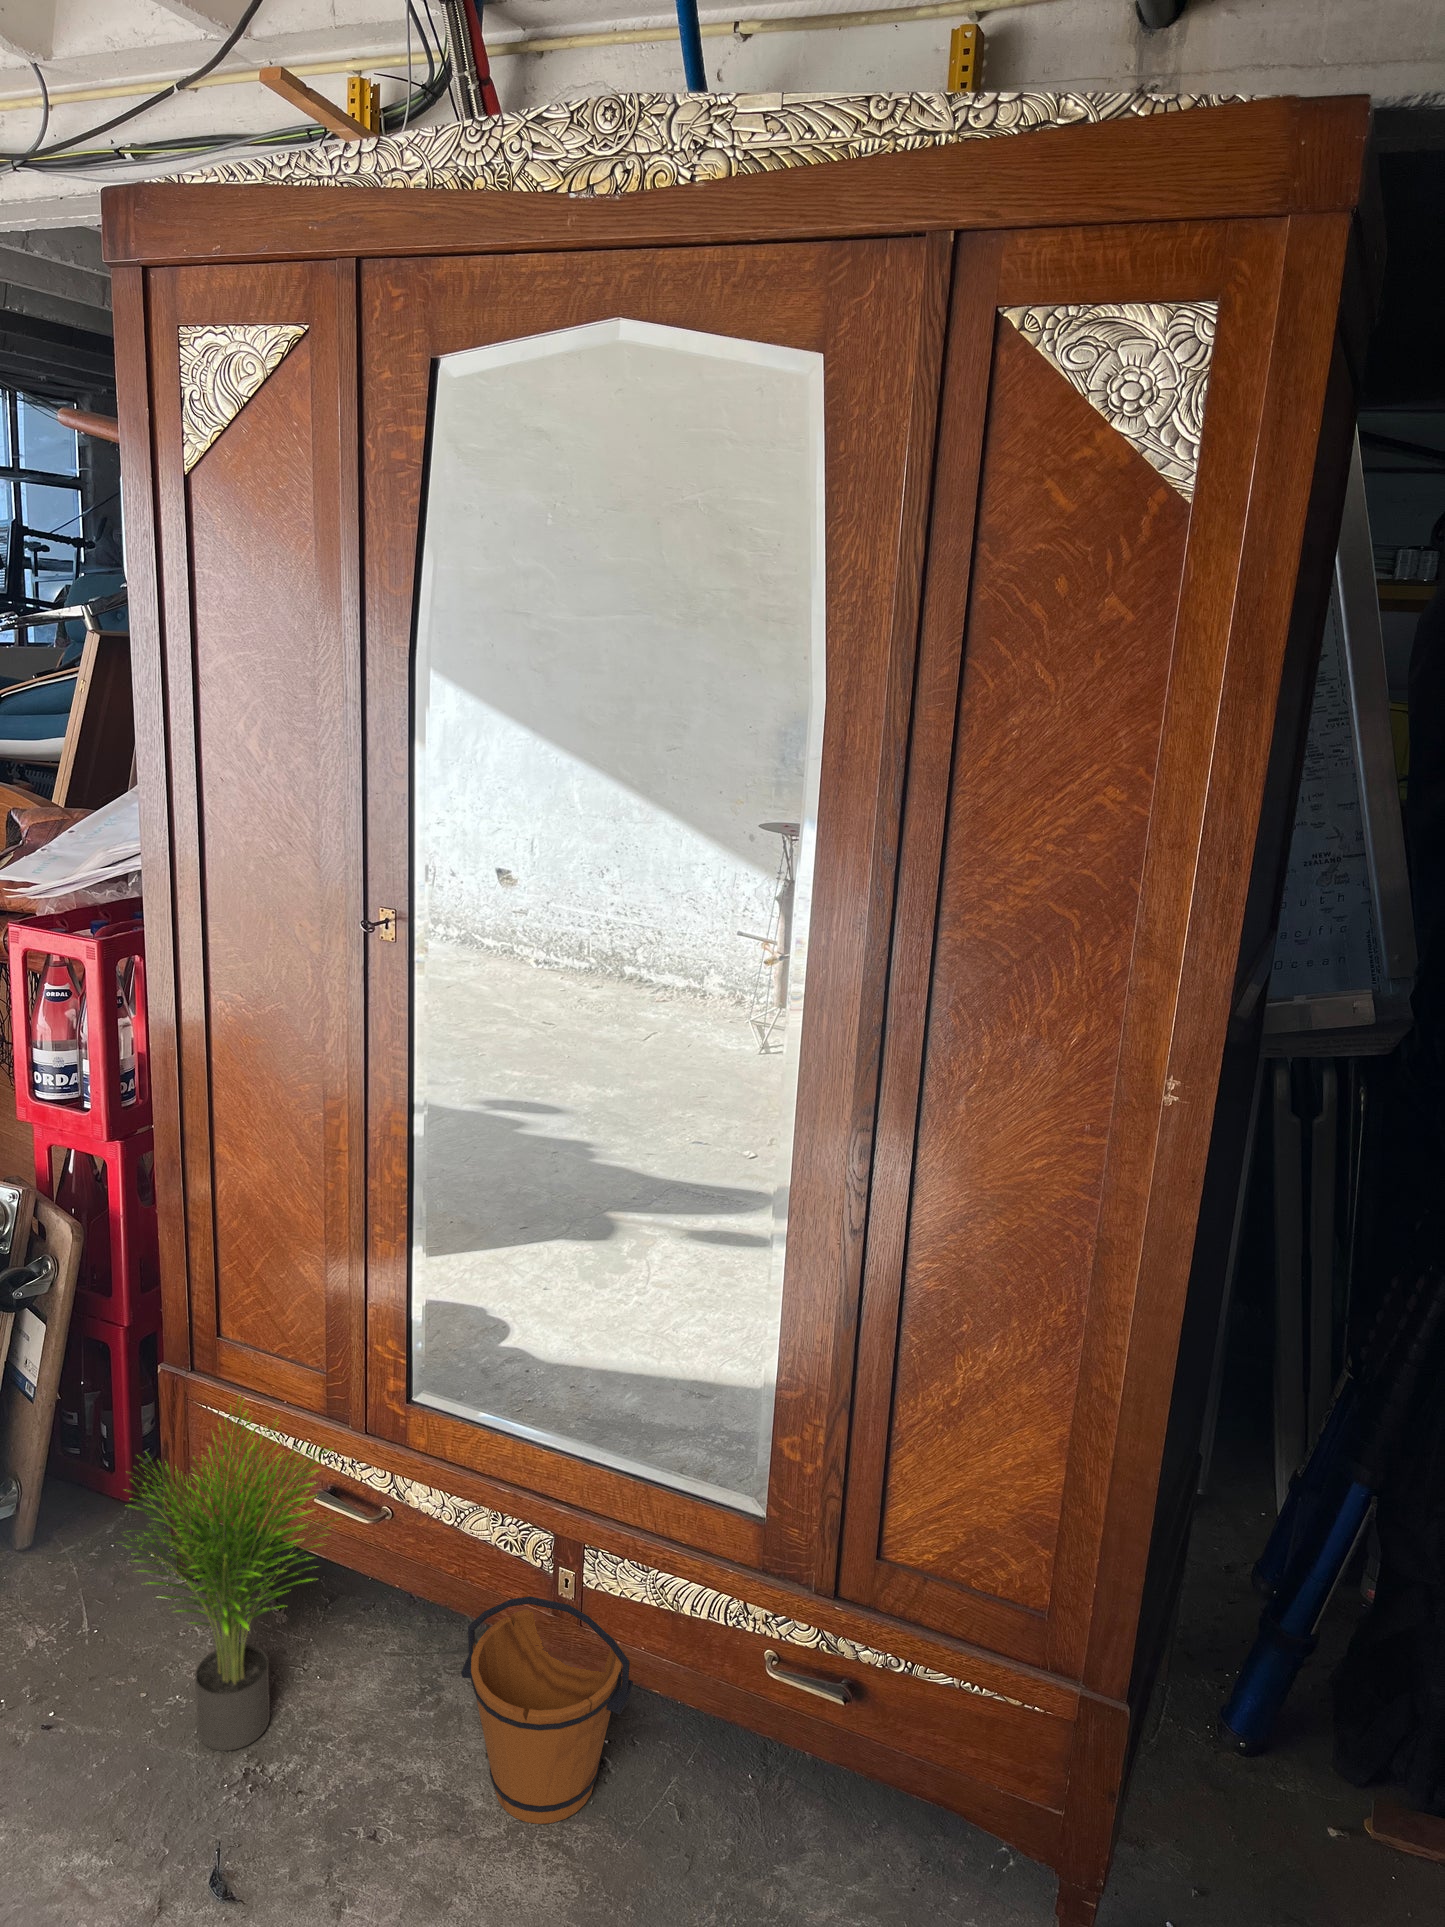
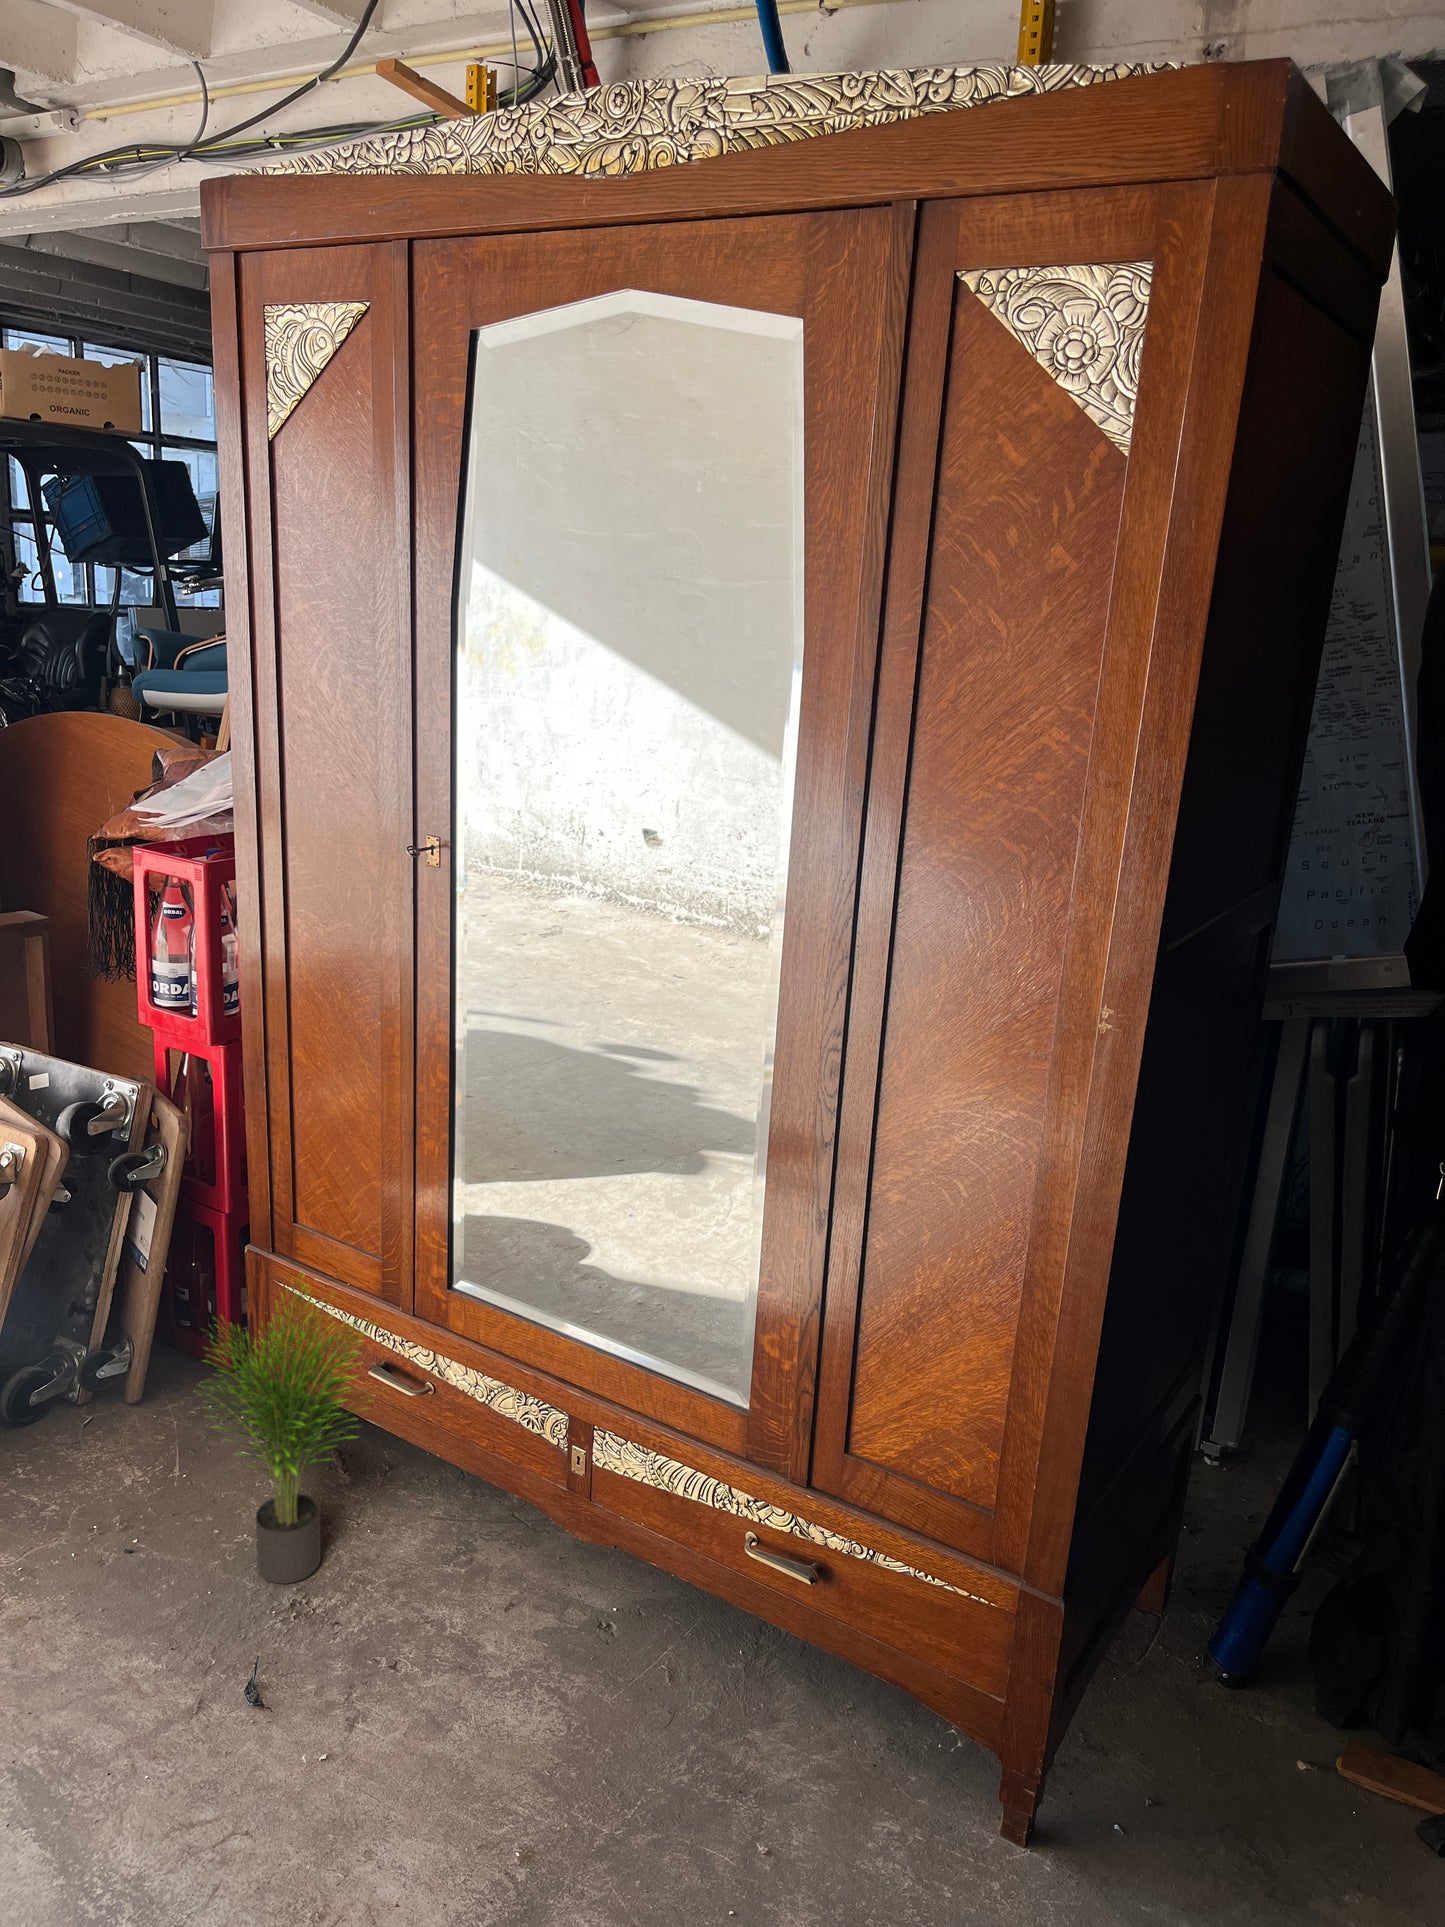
bucket: present [461,1596,633,1824] -> none [479,1468,631,1675]

